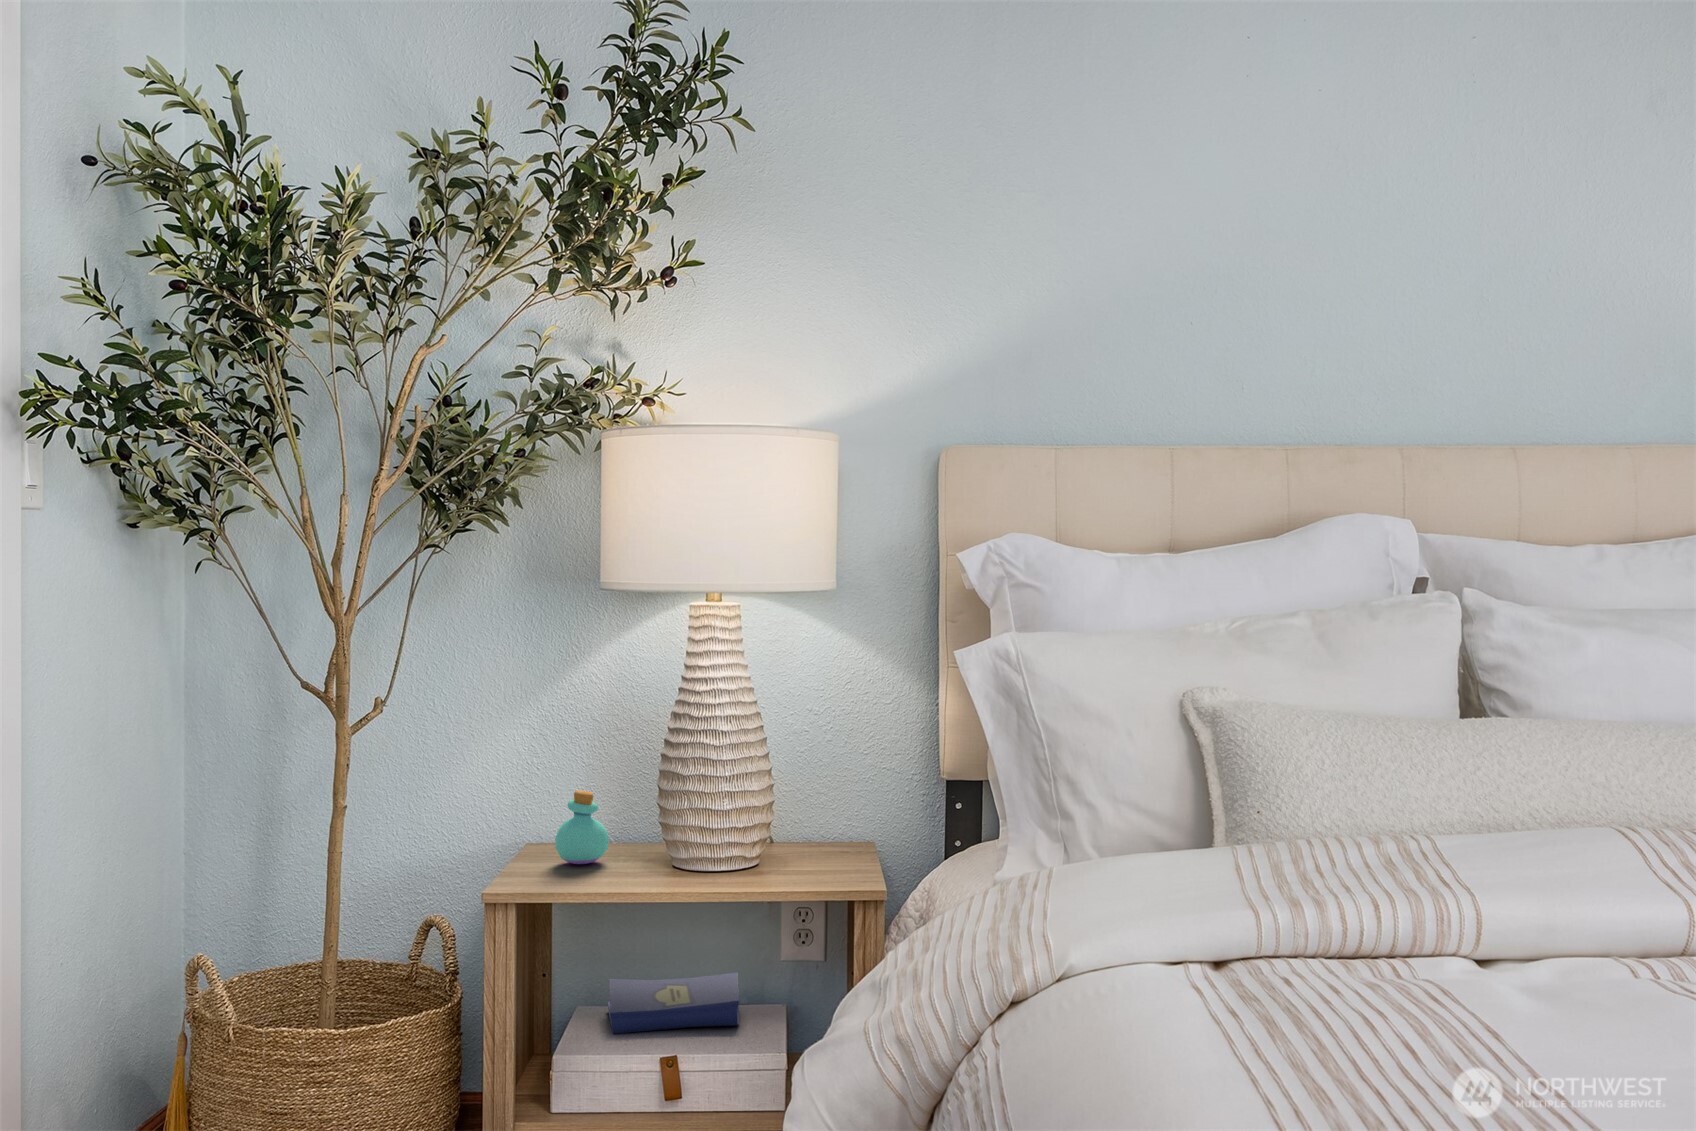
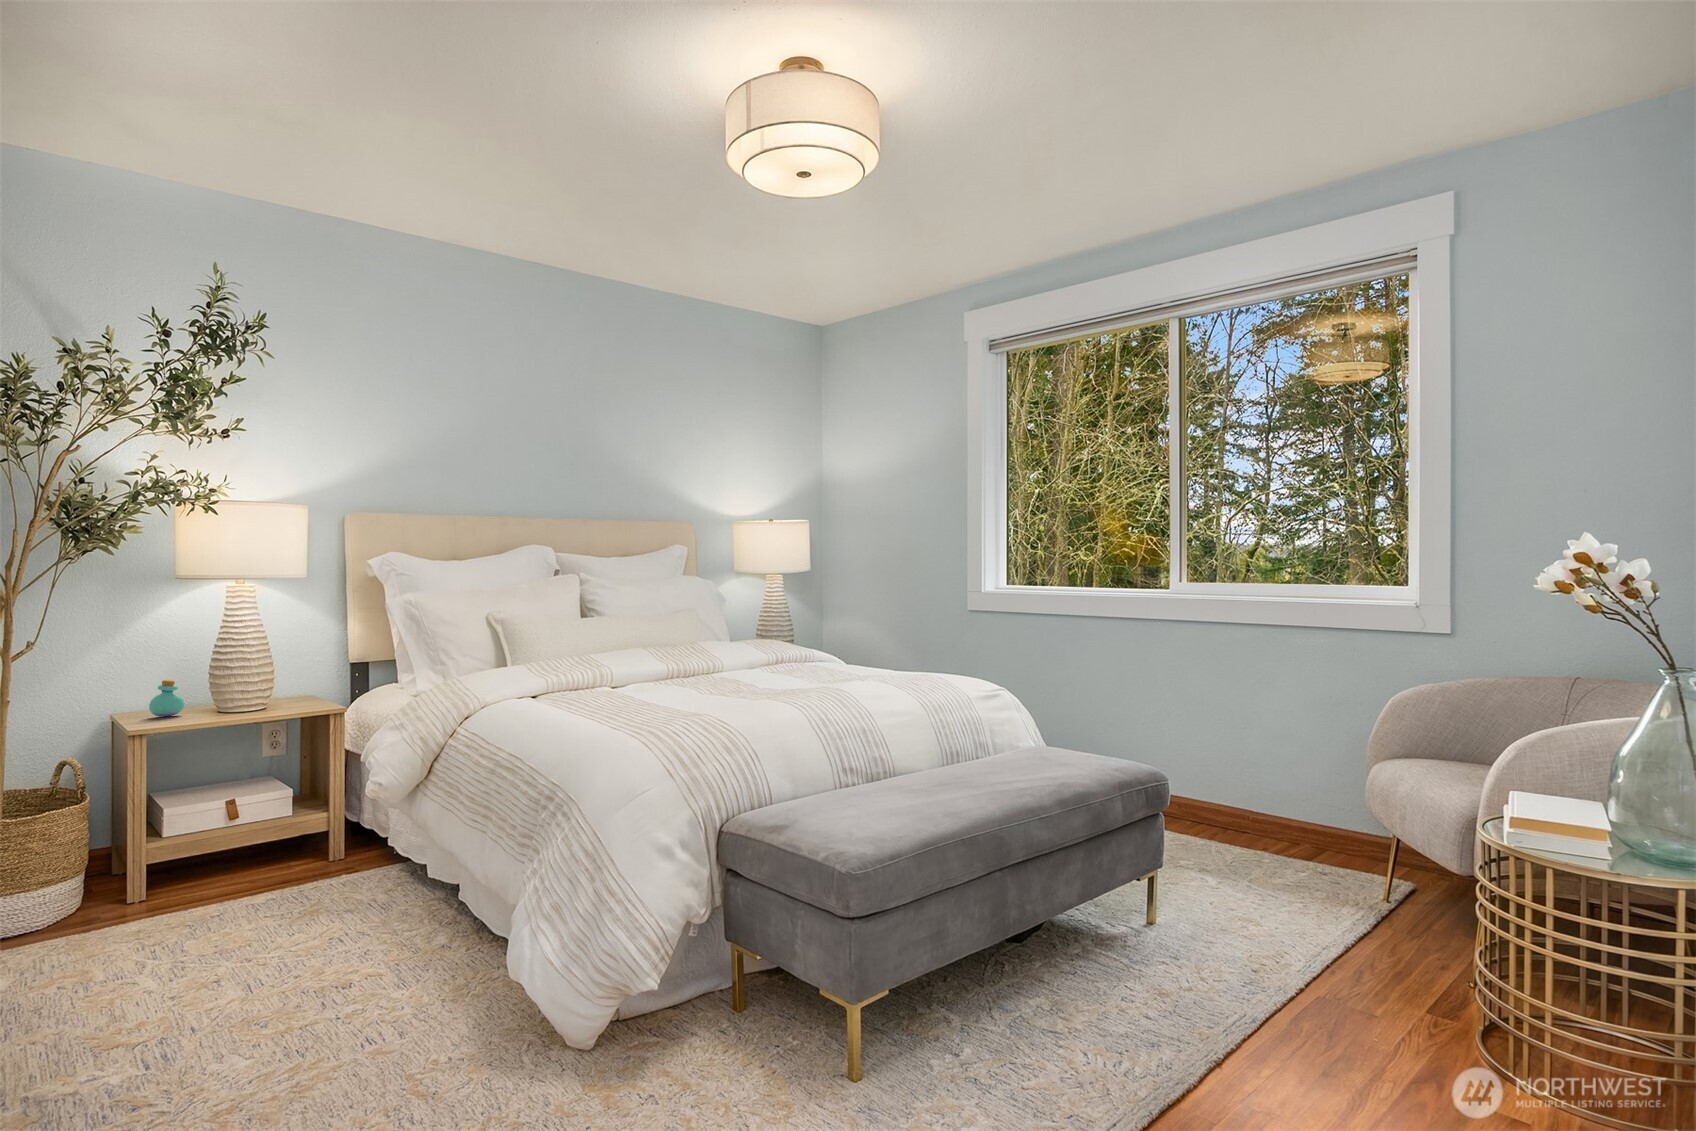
hardcover book: present [608,972,739,1034] -> none [183,769,266,800]

